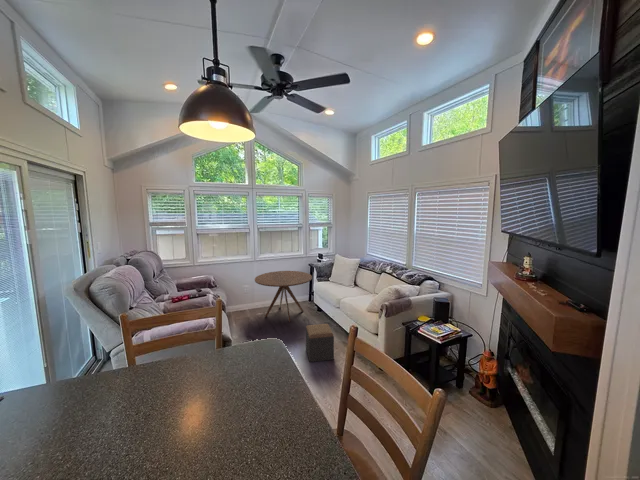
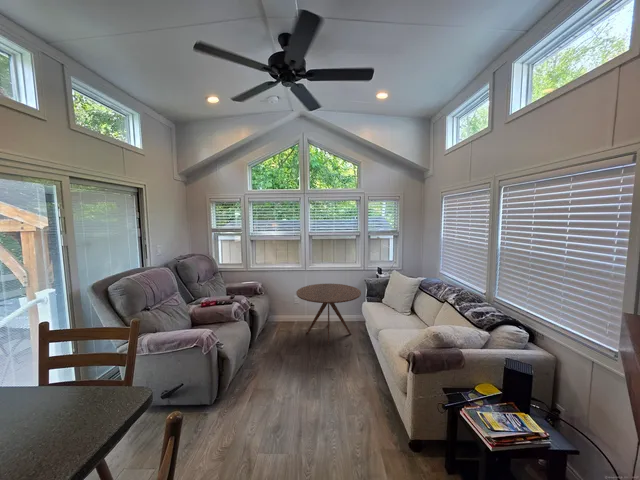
footstool: present [306,324,334,362] -> none [318,356,353,409]

